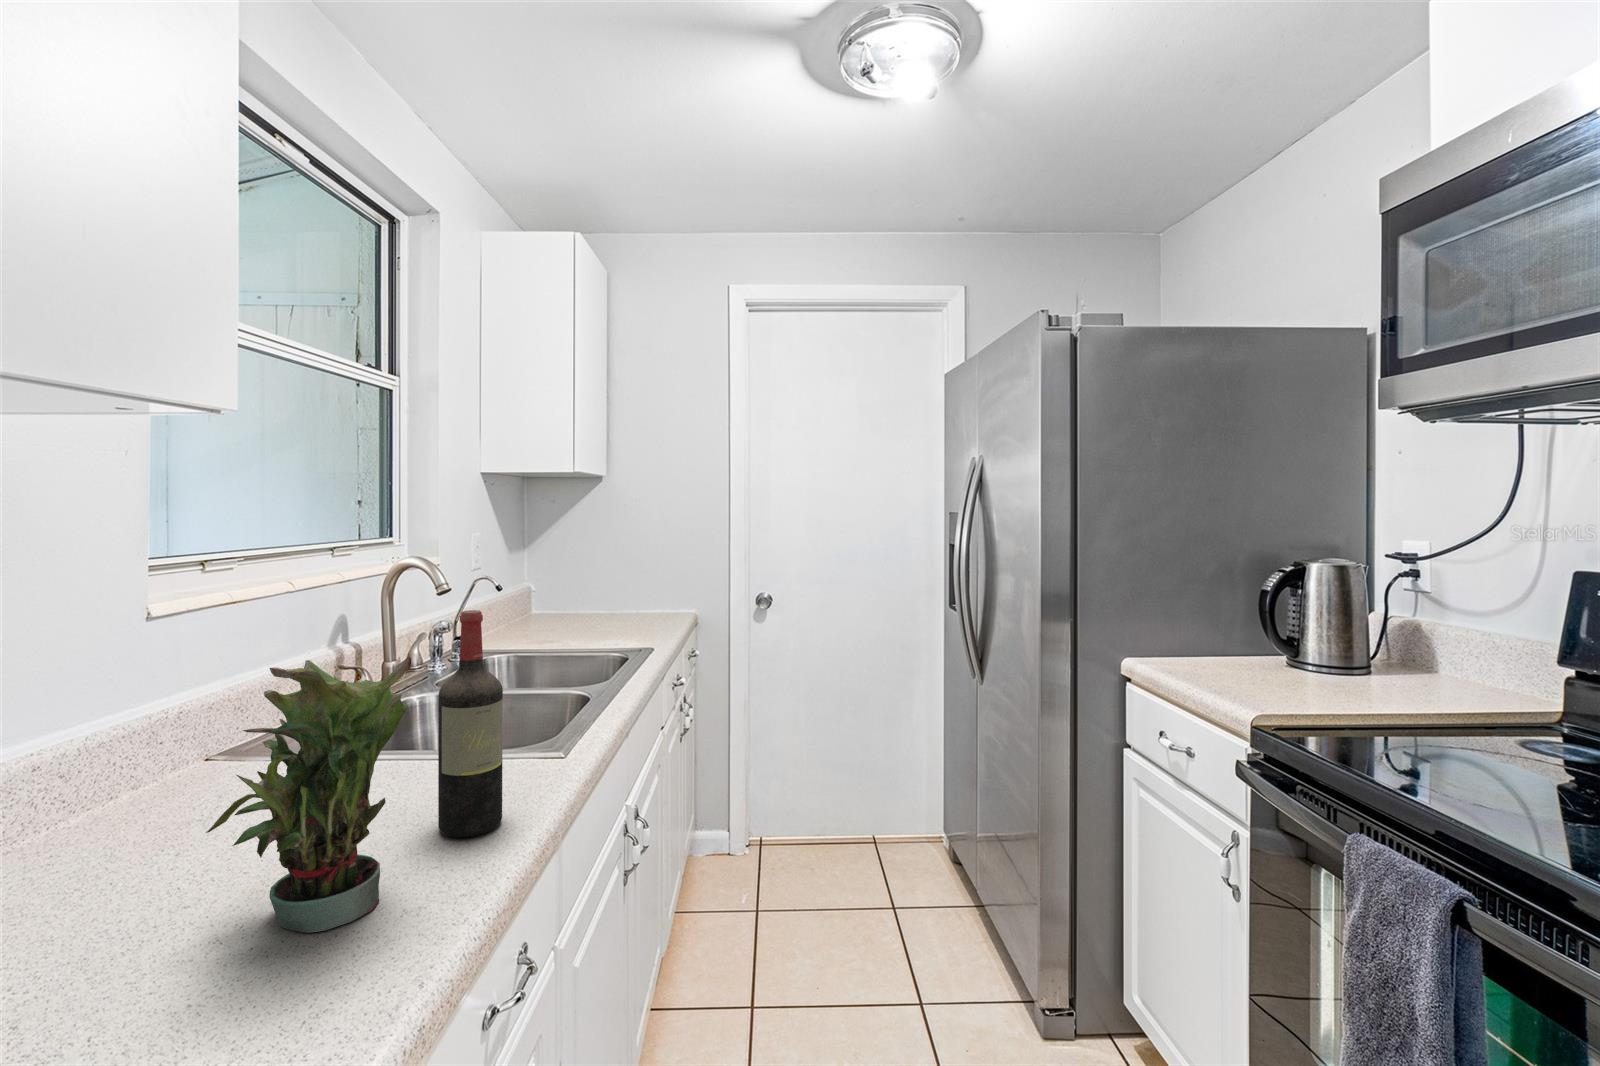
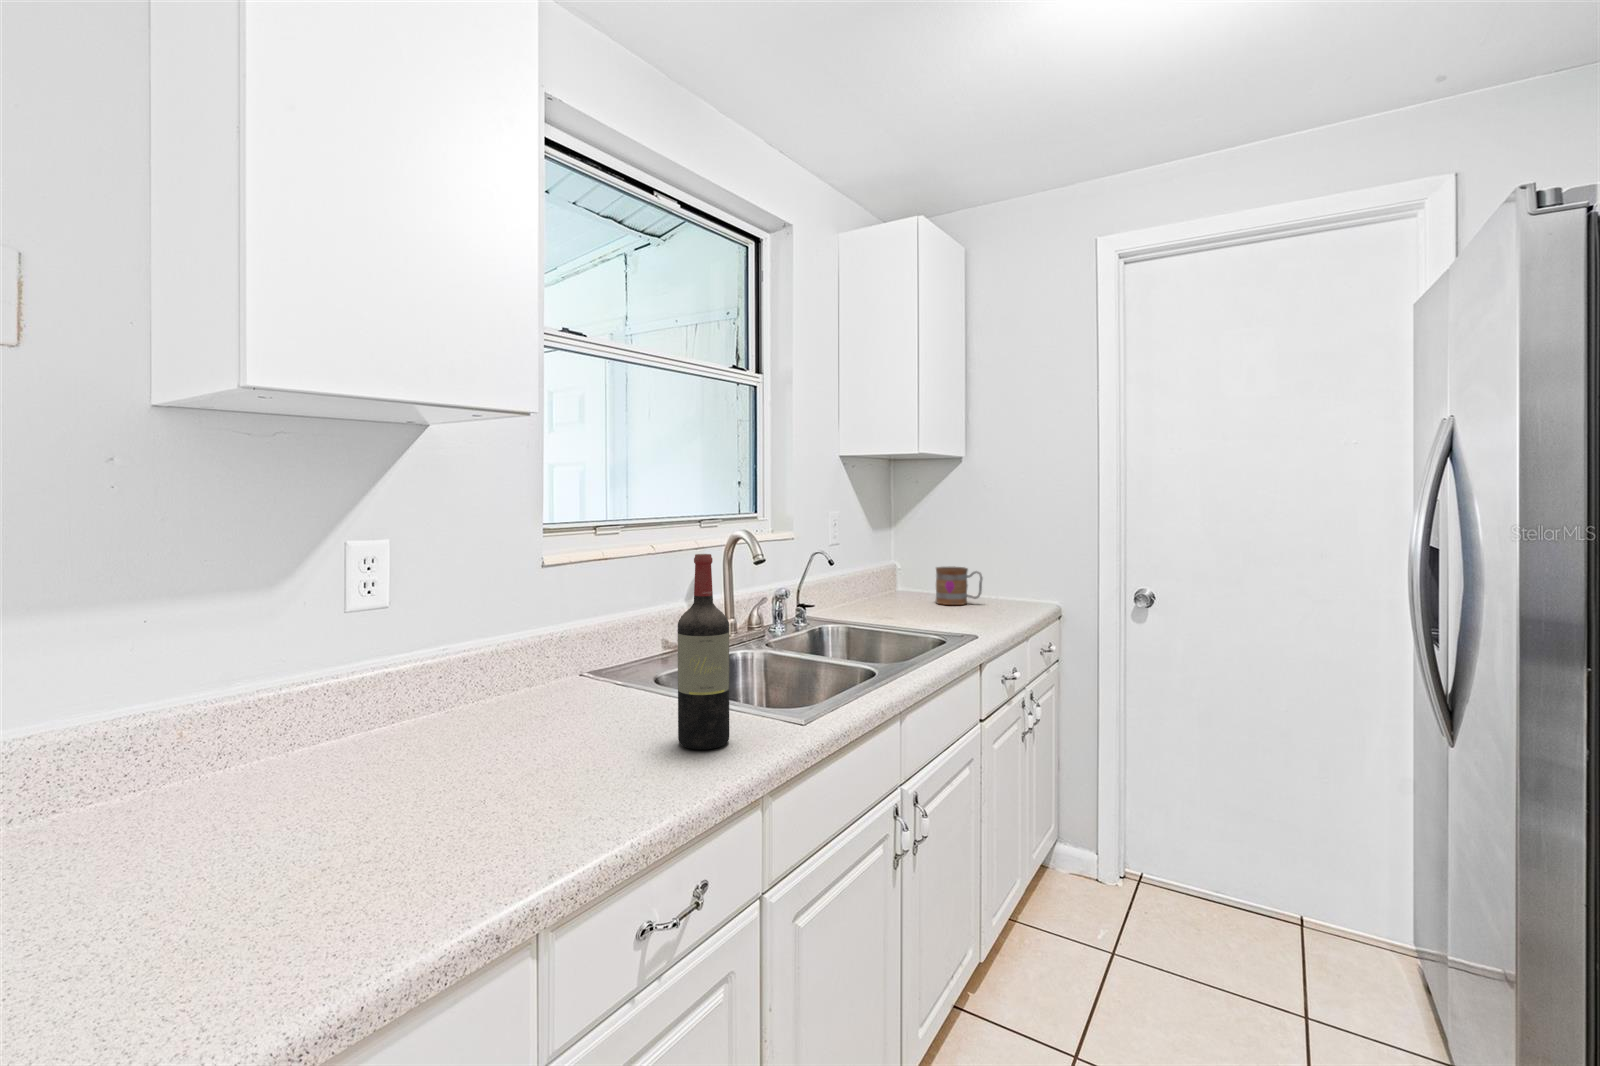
mug: none [585,581,632,620] -> present [936,567,983,605]
potted plant: present [206,657,411,933] -> none [502,571,625,785]

